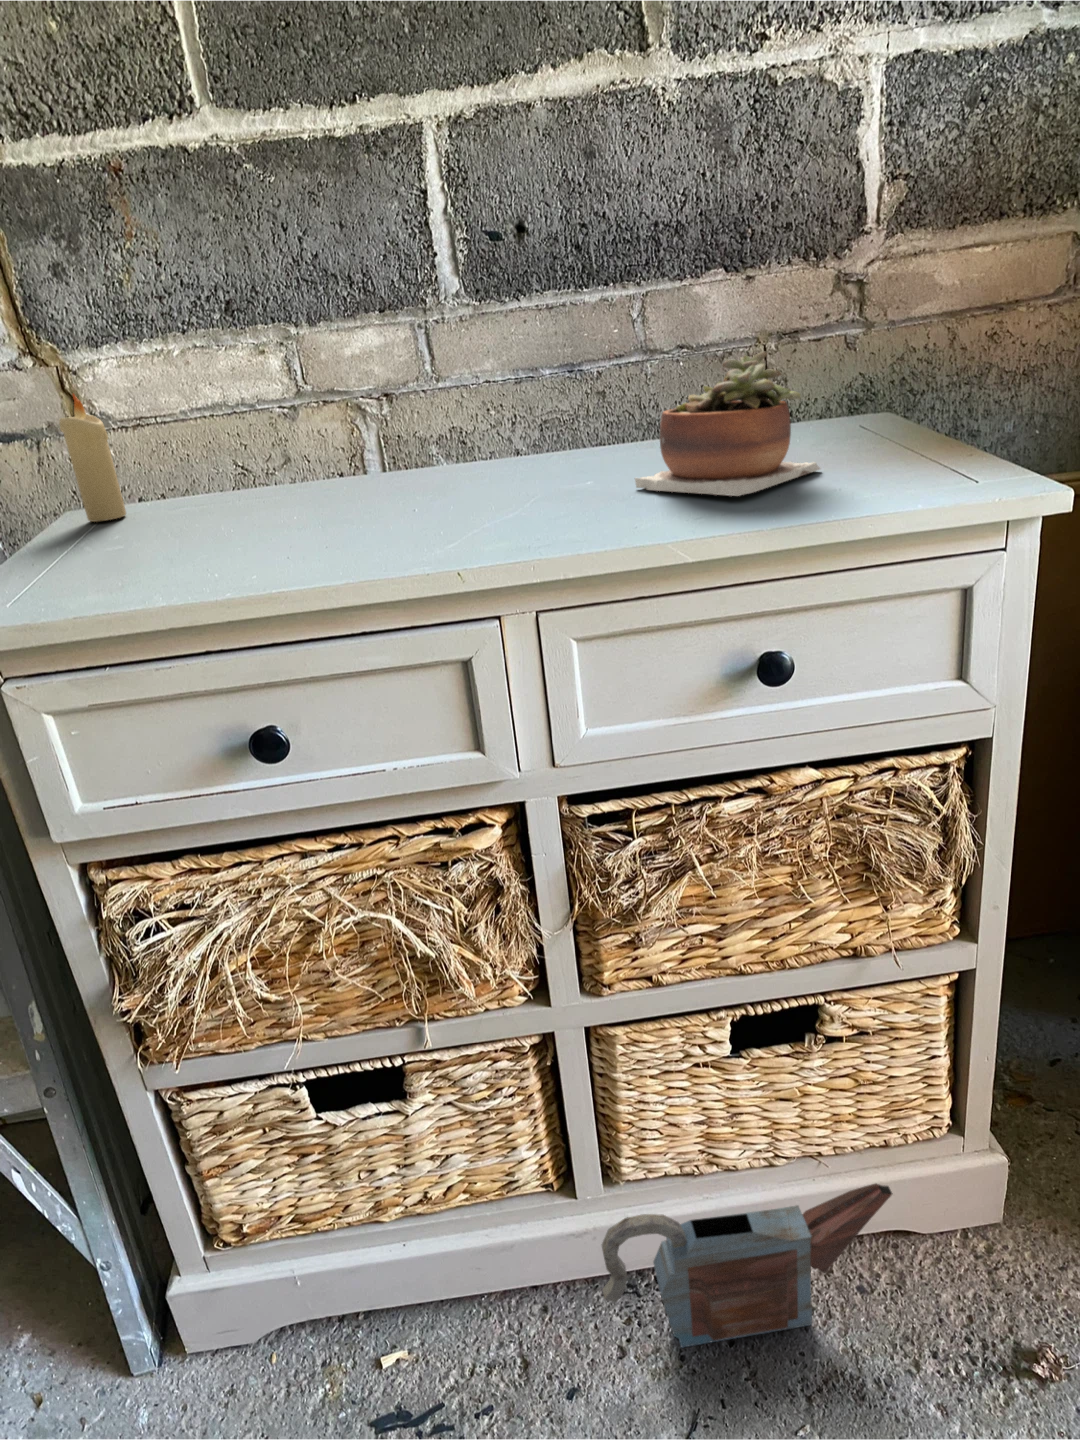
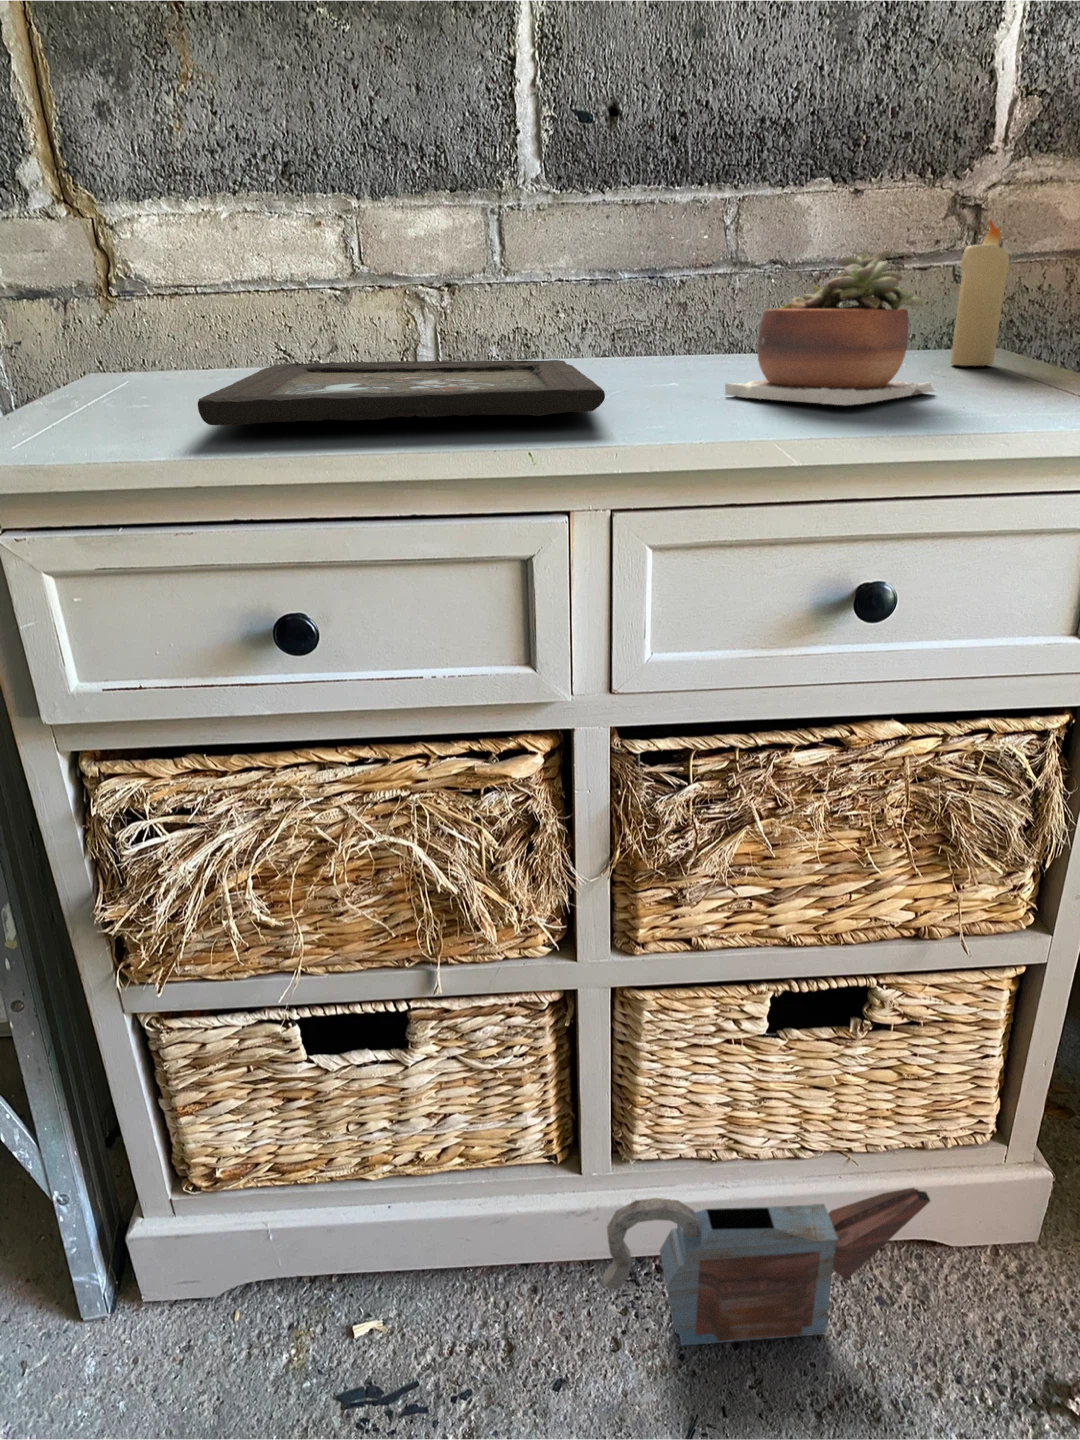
candle: present [59,394,126,522] -> present [951,220,1010,366]
tray: none [166,457,522,569] -> present [198,360,605,425]

